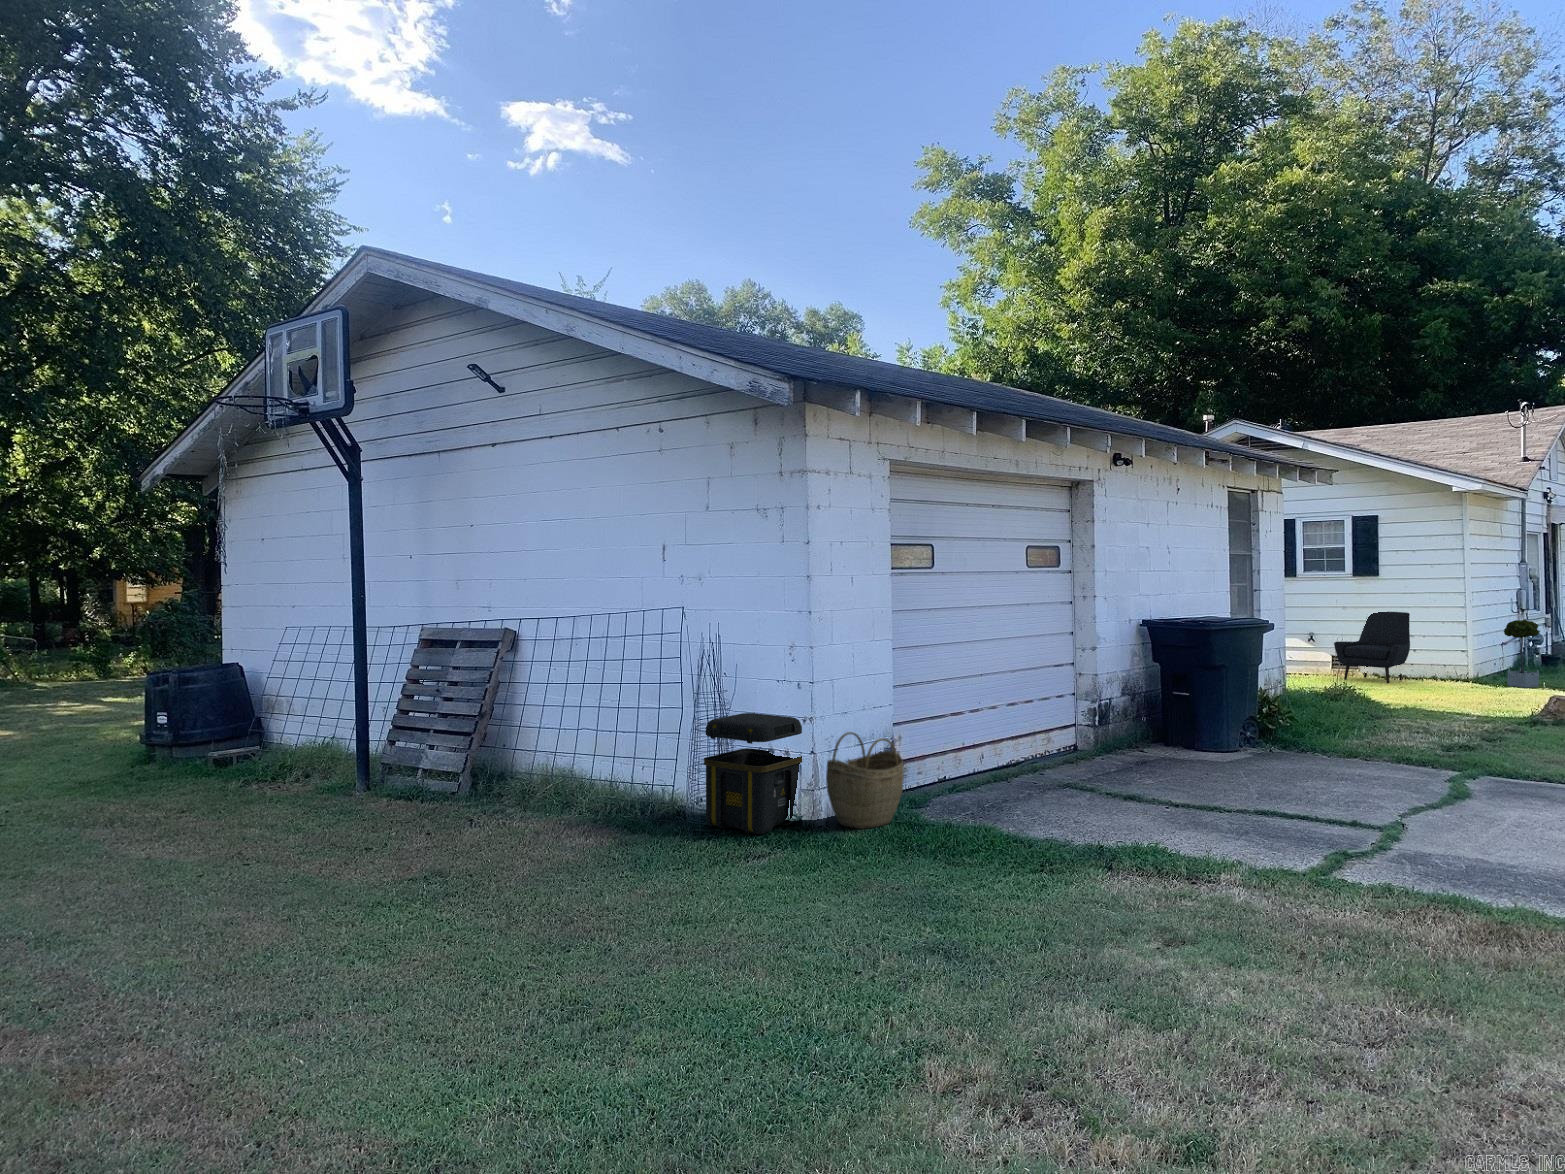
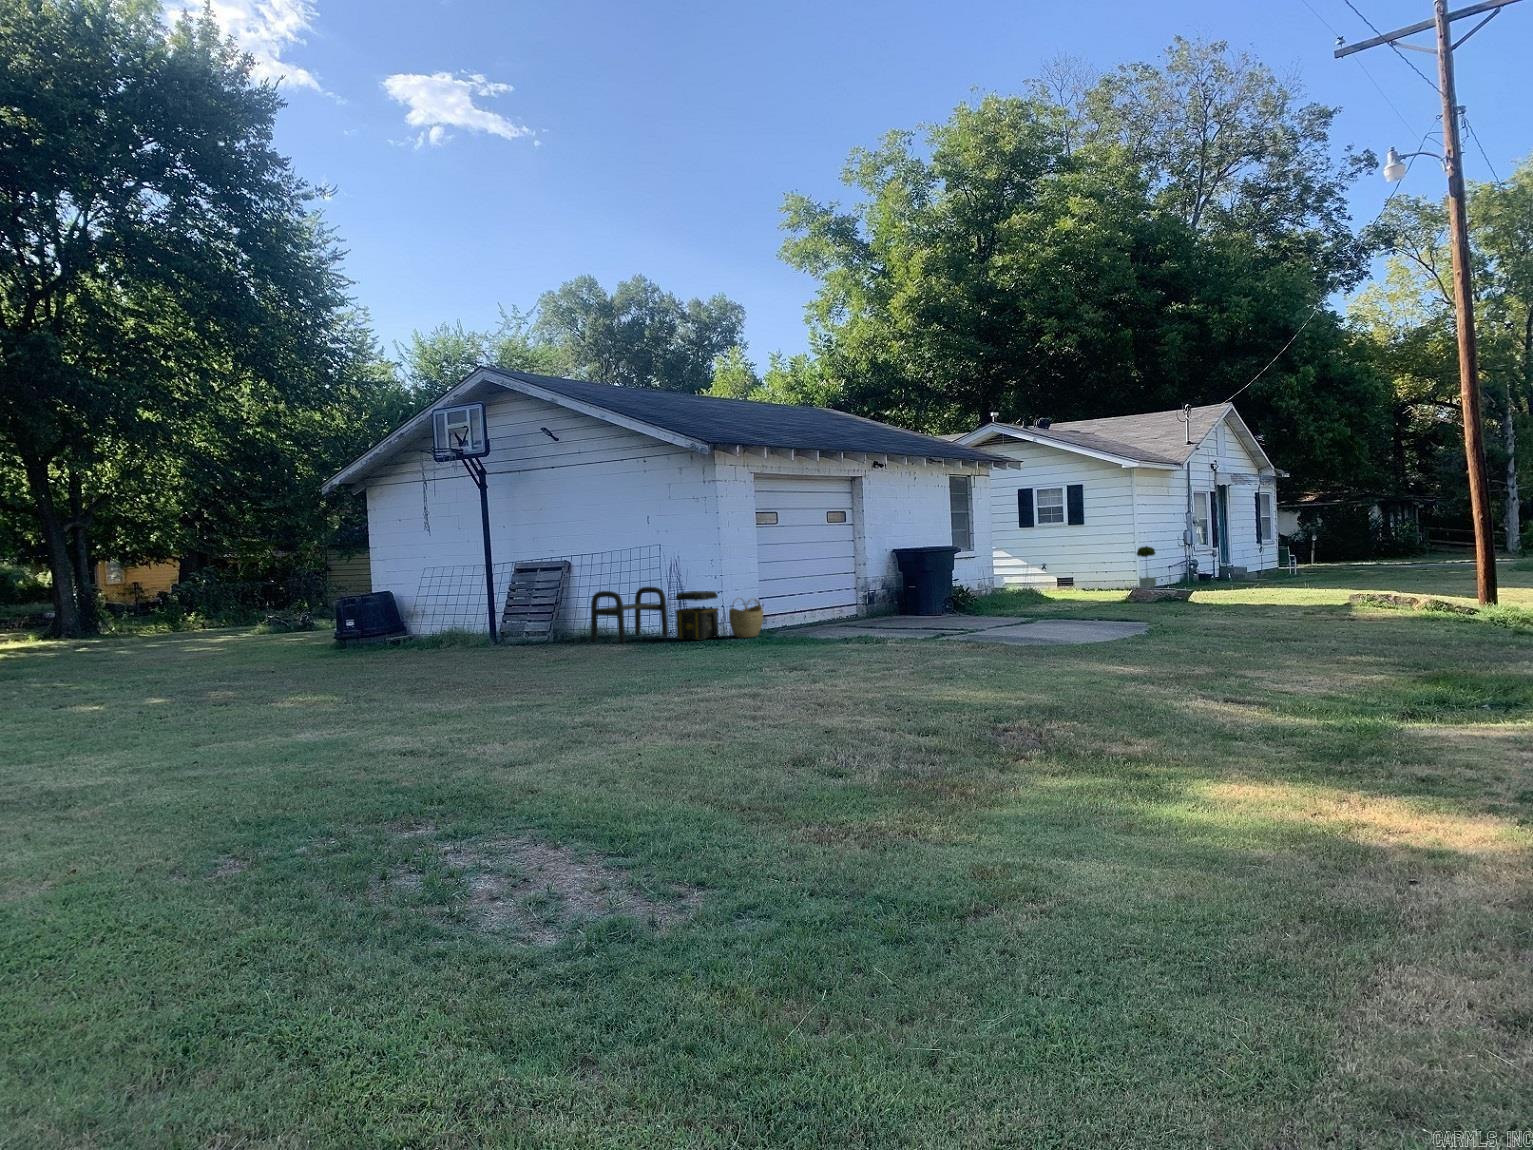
chair: present [1334,612,1410,683] -> none [1042,544,1086,588]
bench: none [517,695,693,833] -> present [591,587,668,643]

